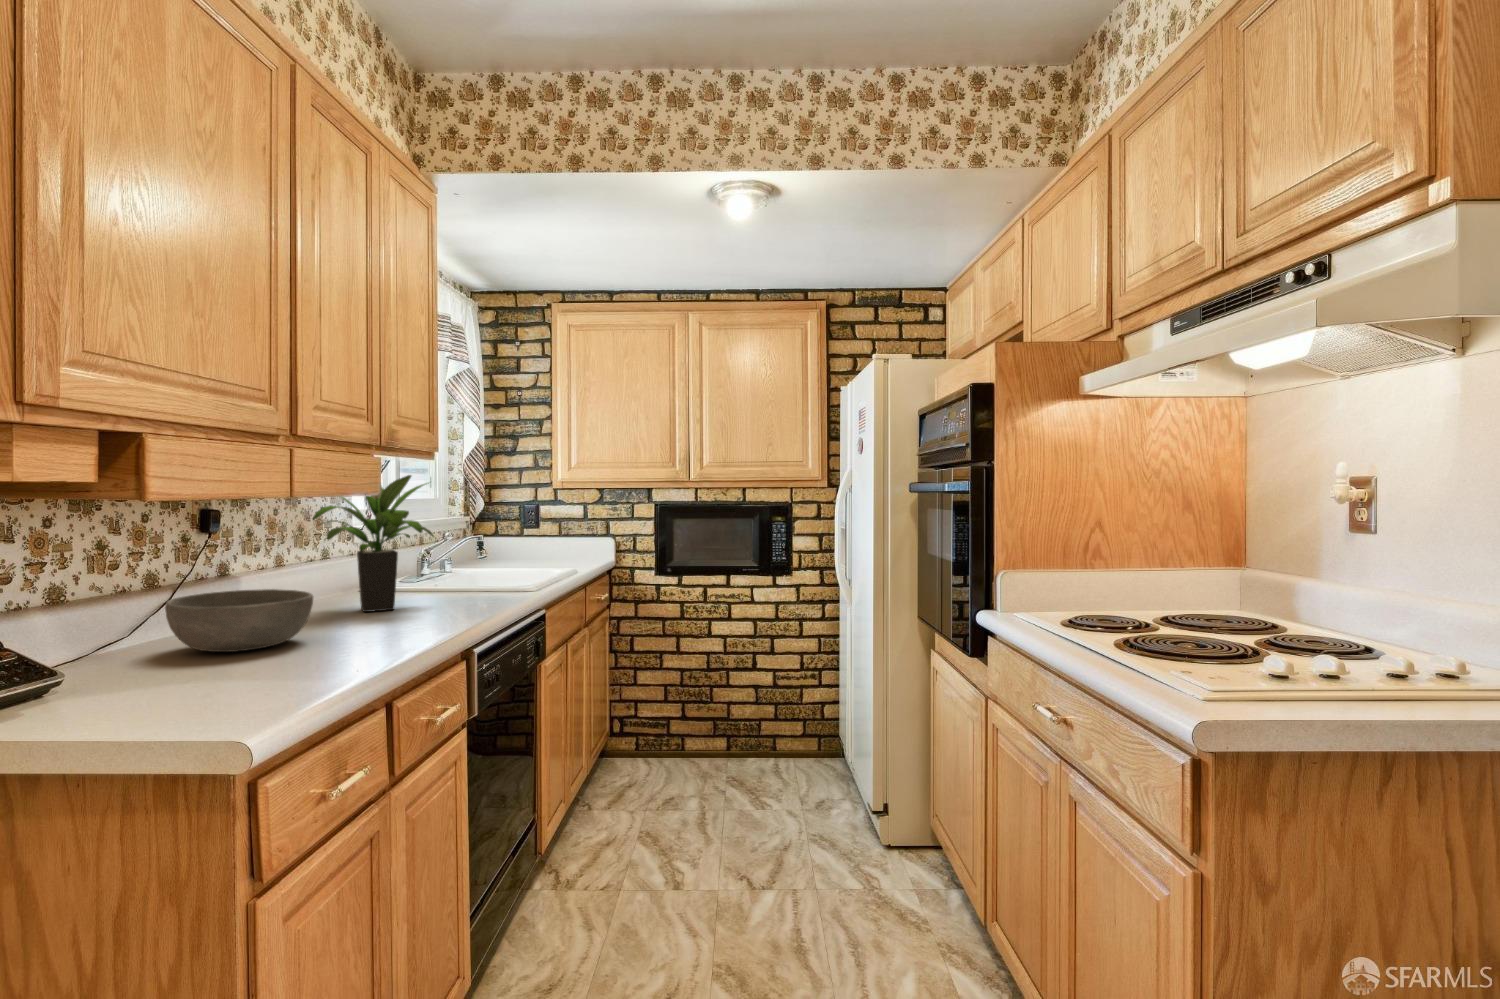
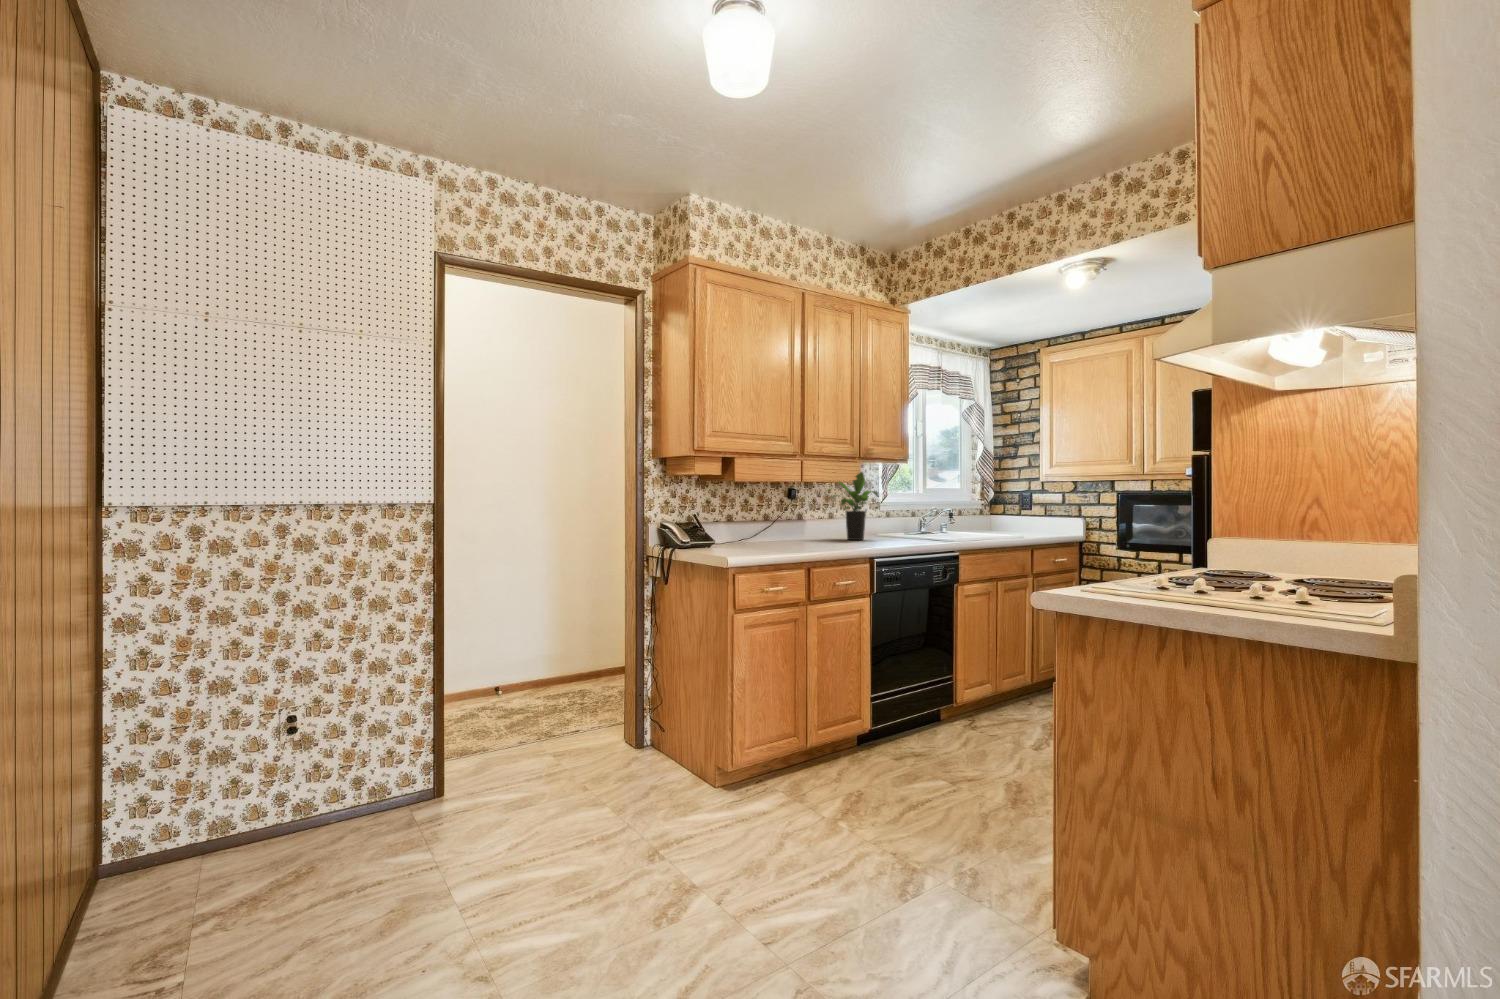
bowl: present [165,589,313,652] -> none [756,522,805,543]

